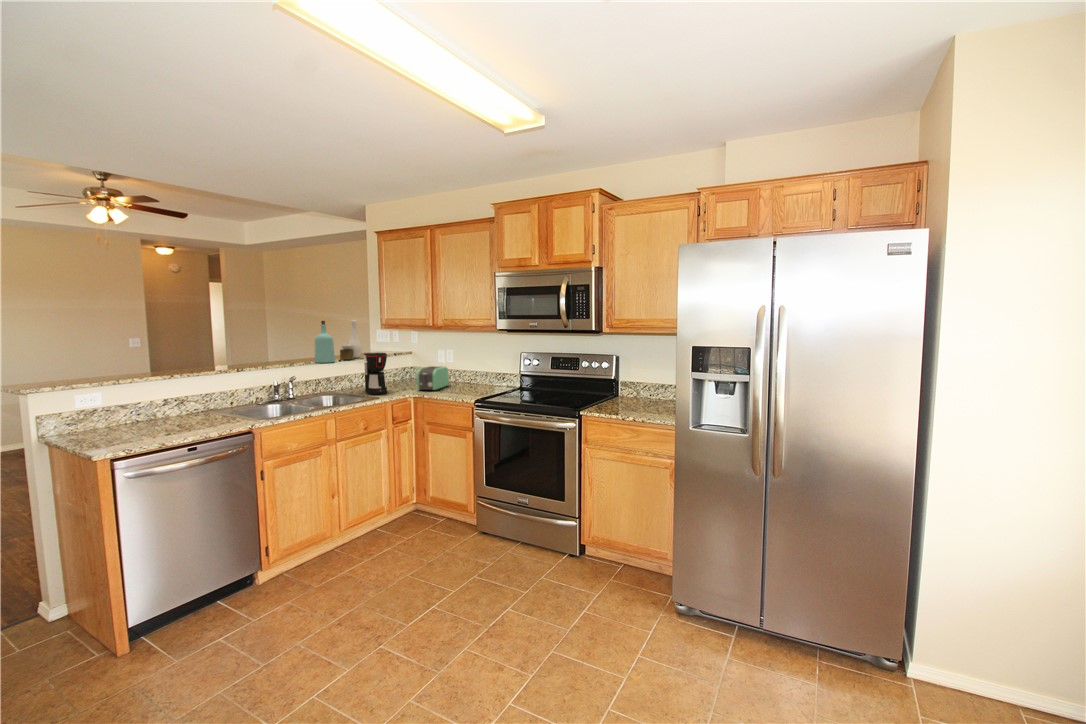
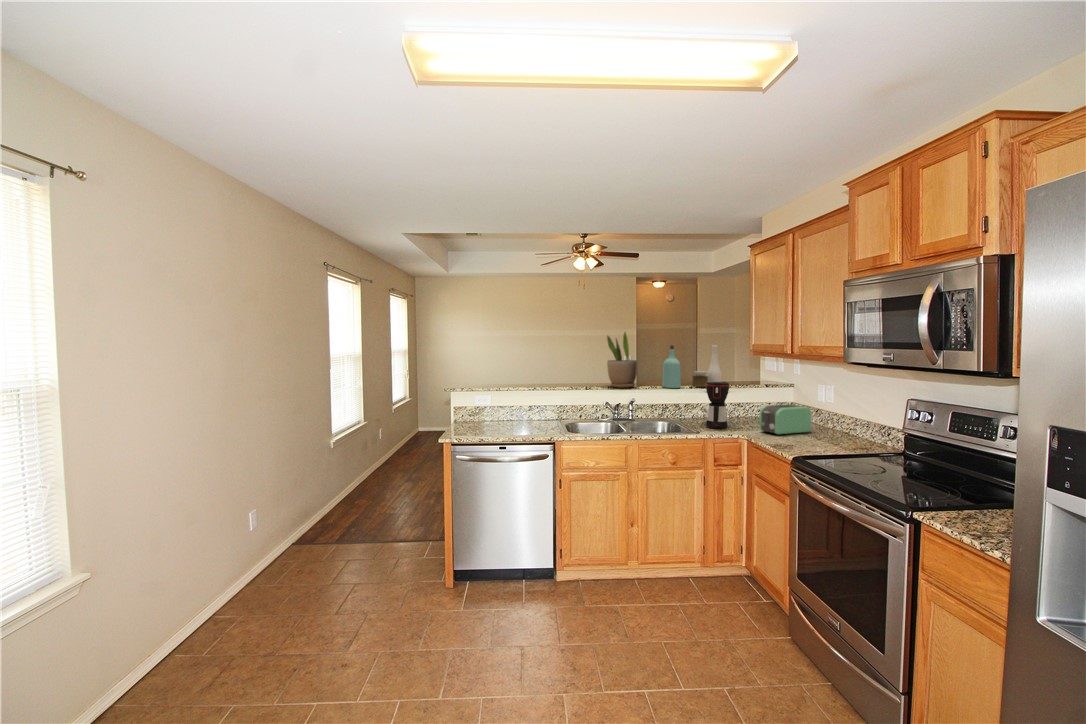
potted plant: none [257,306,293,367] -> present [607,332,637,388]

